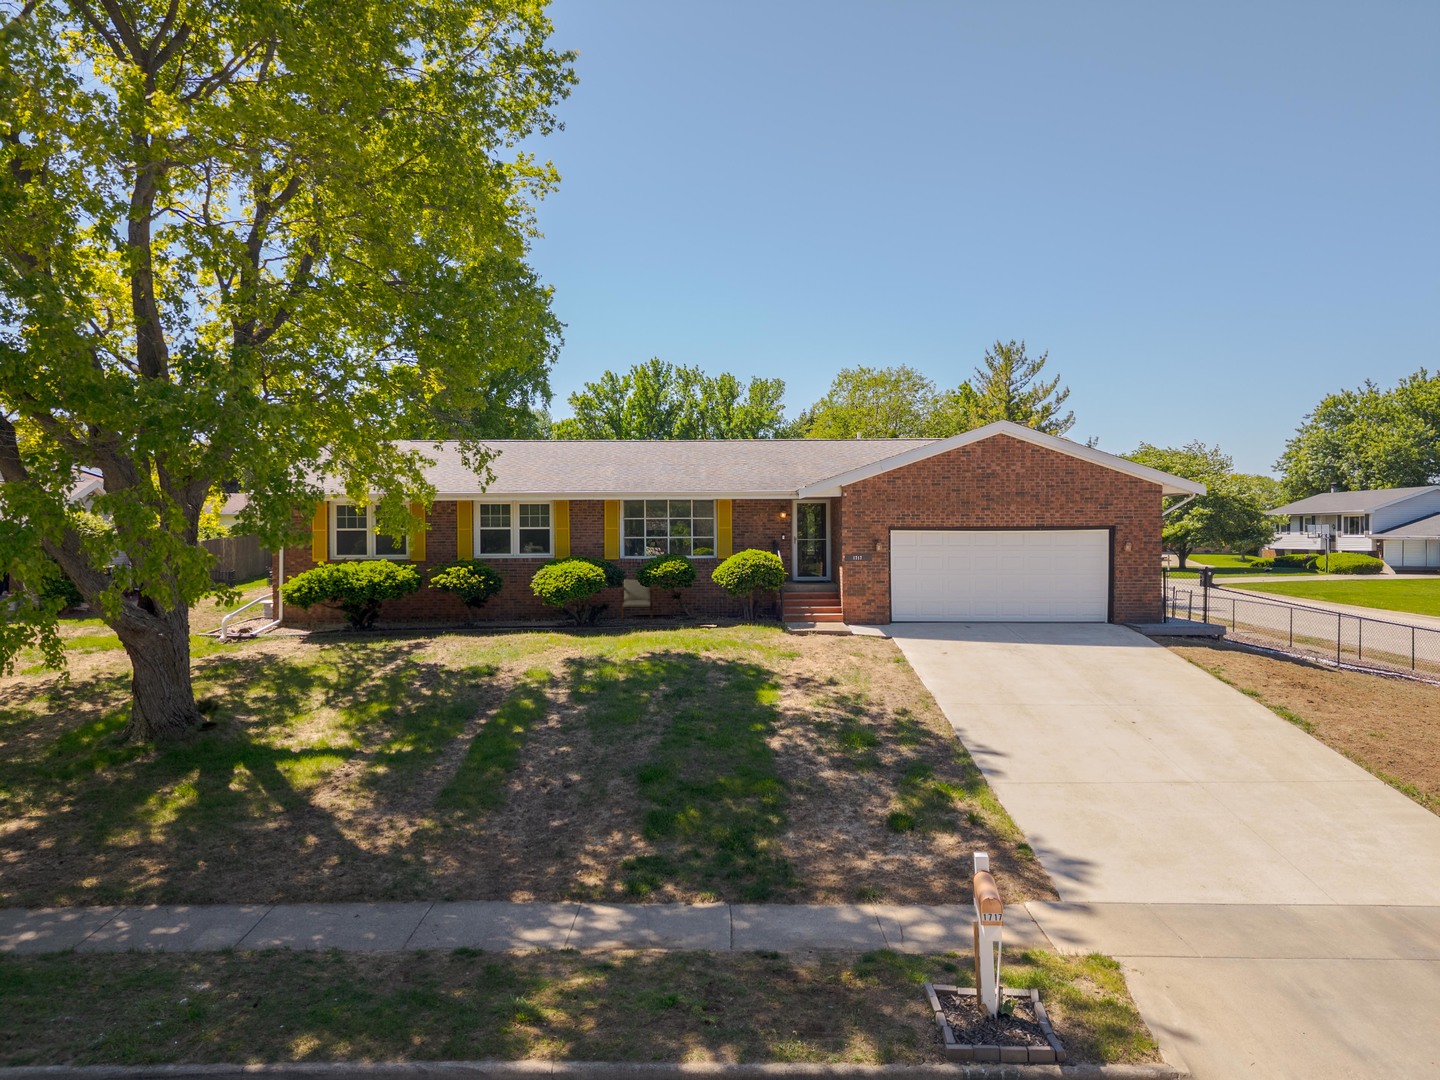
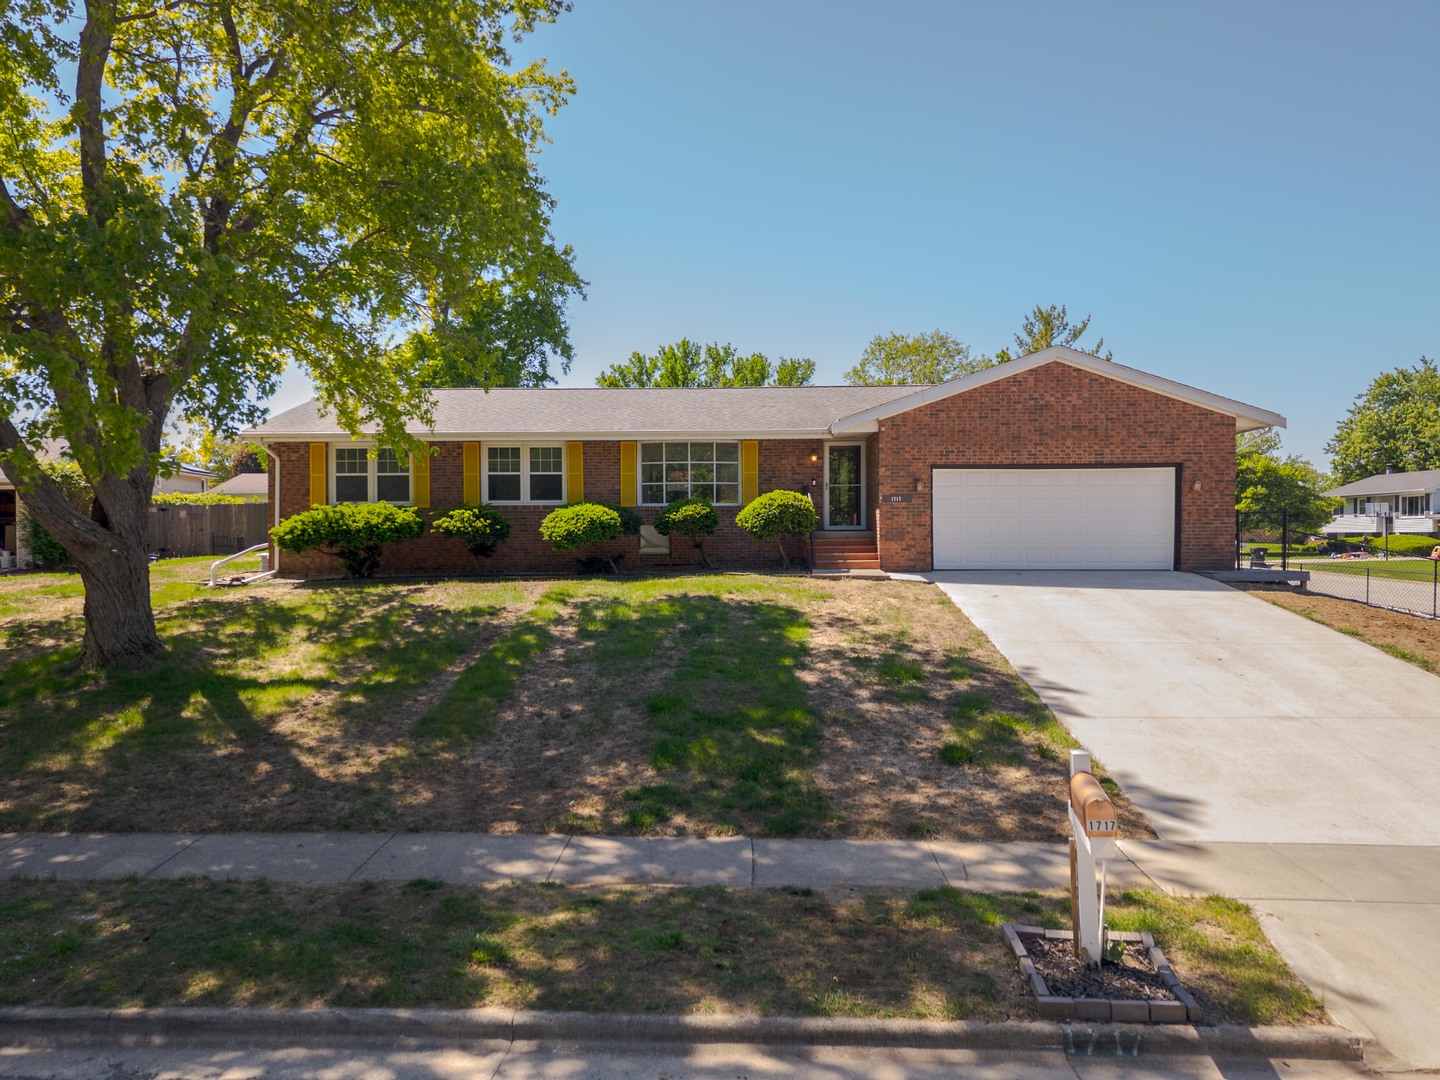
potted tree: present [194,691,219,730] -> none [151,615,189,662]

